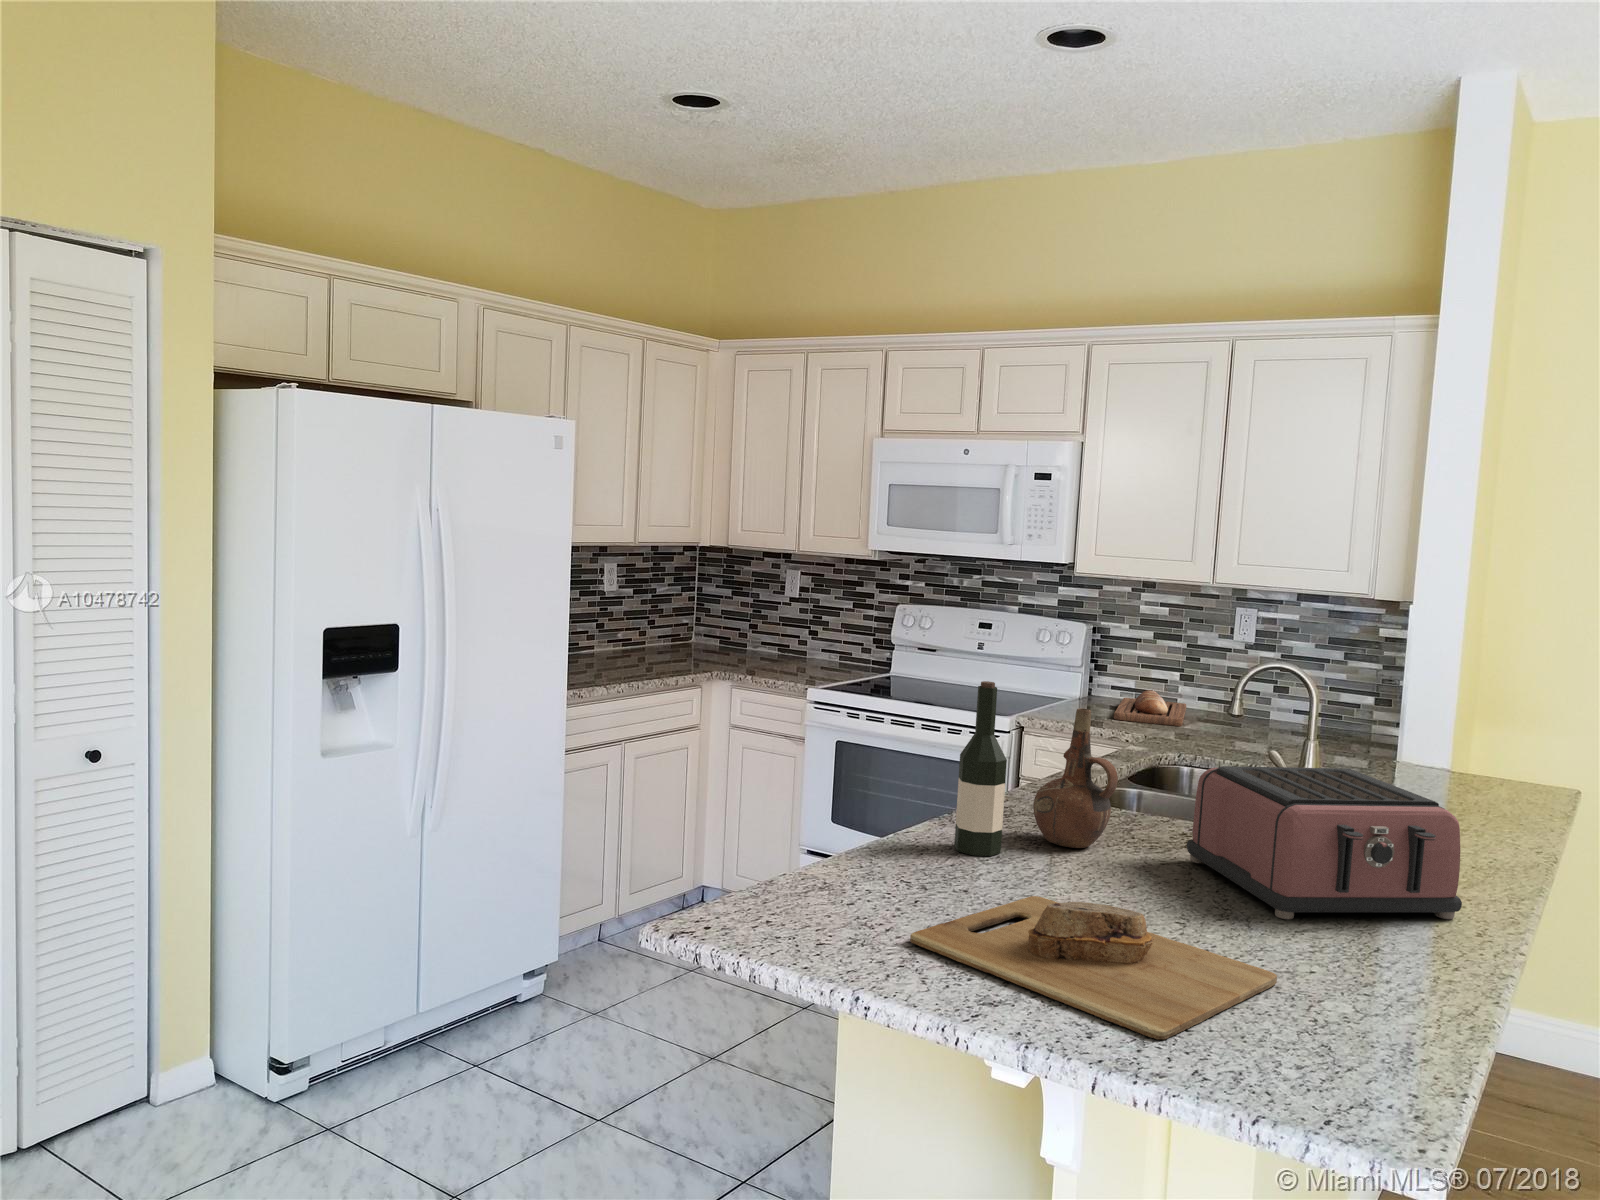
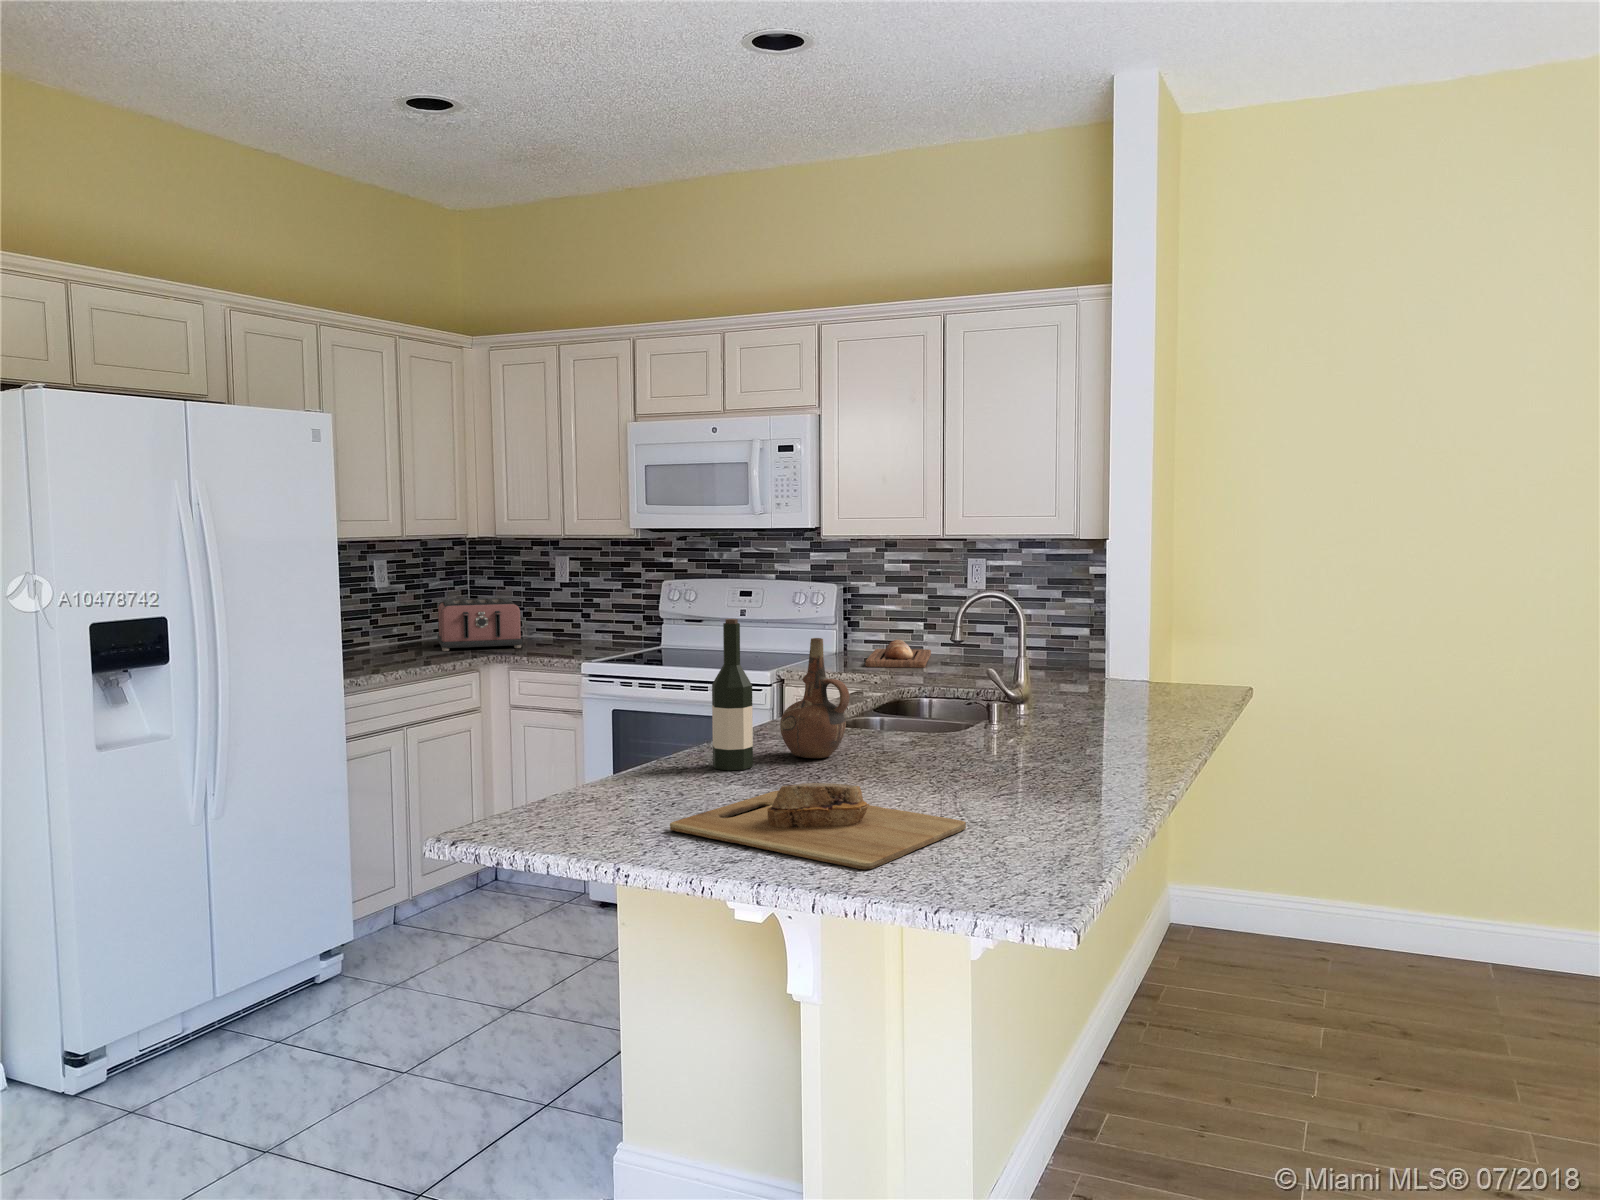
toaster: present [1187,766,1462,919] -> present [437,598,522,651]

